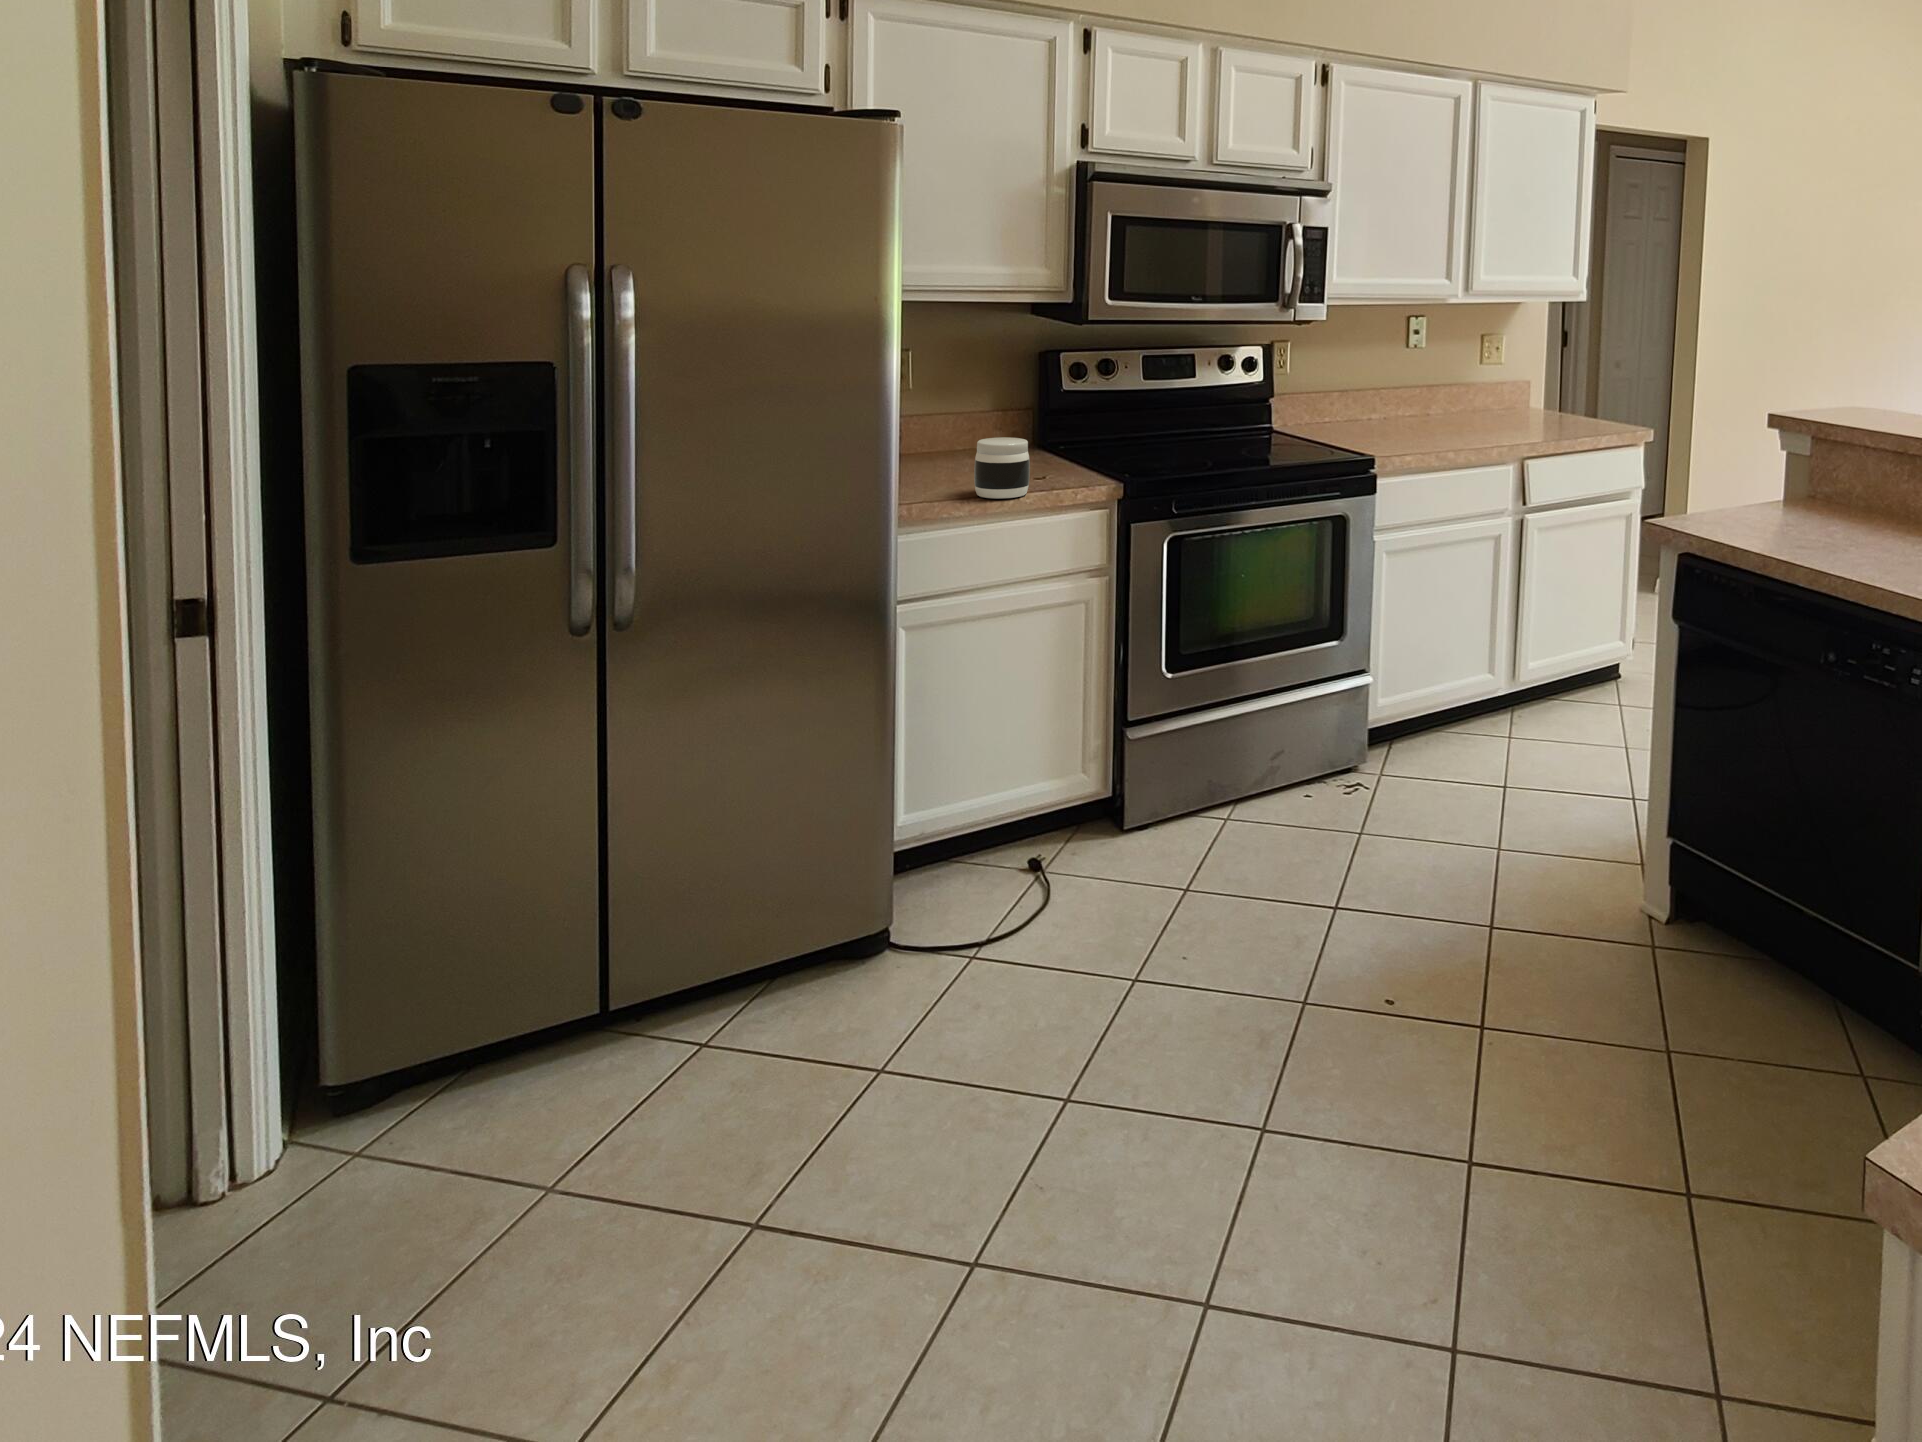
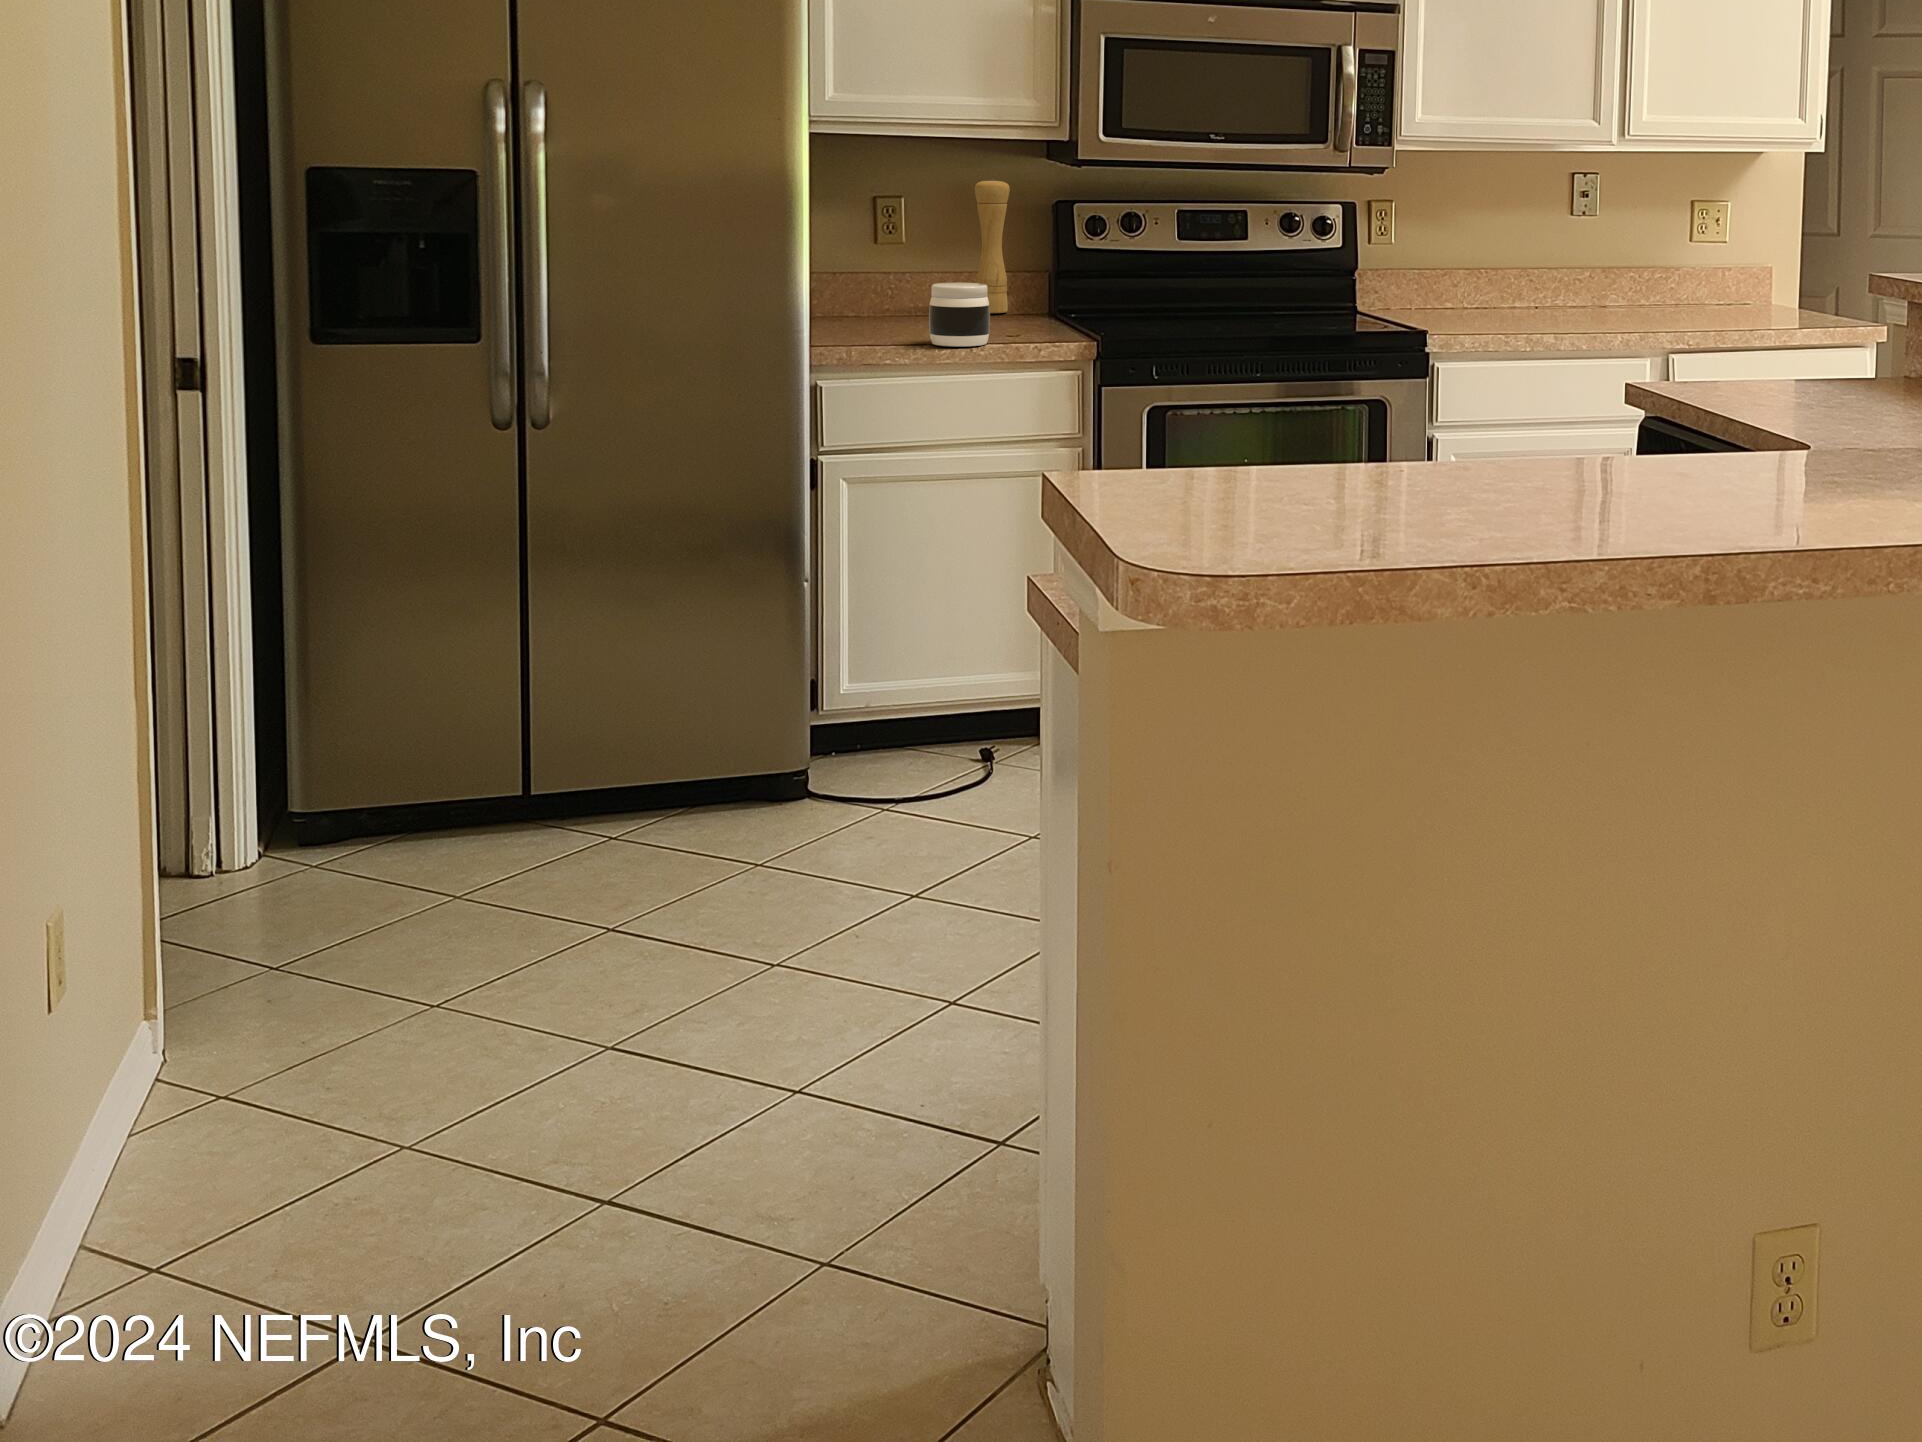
pepper mill: none [972,337,1002,454] -> present [975,178,1010,313]

